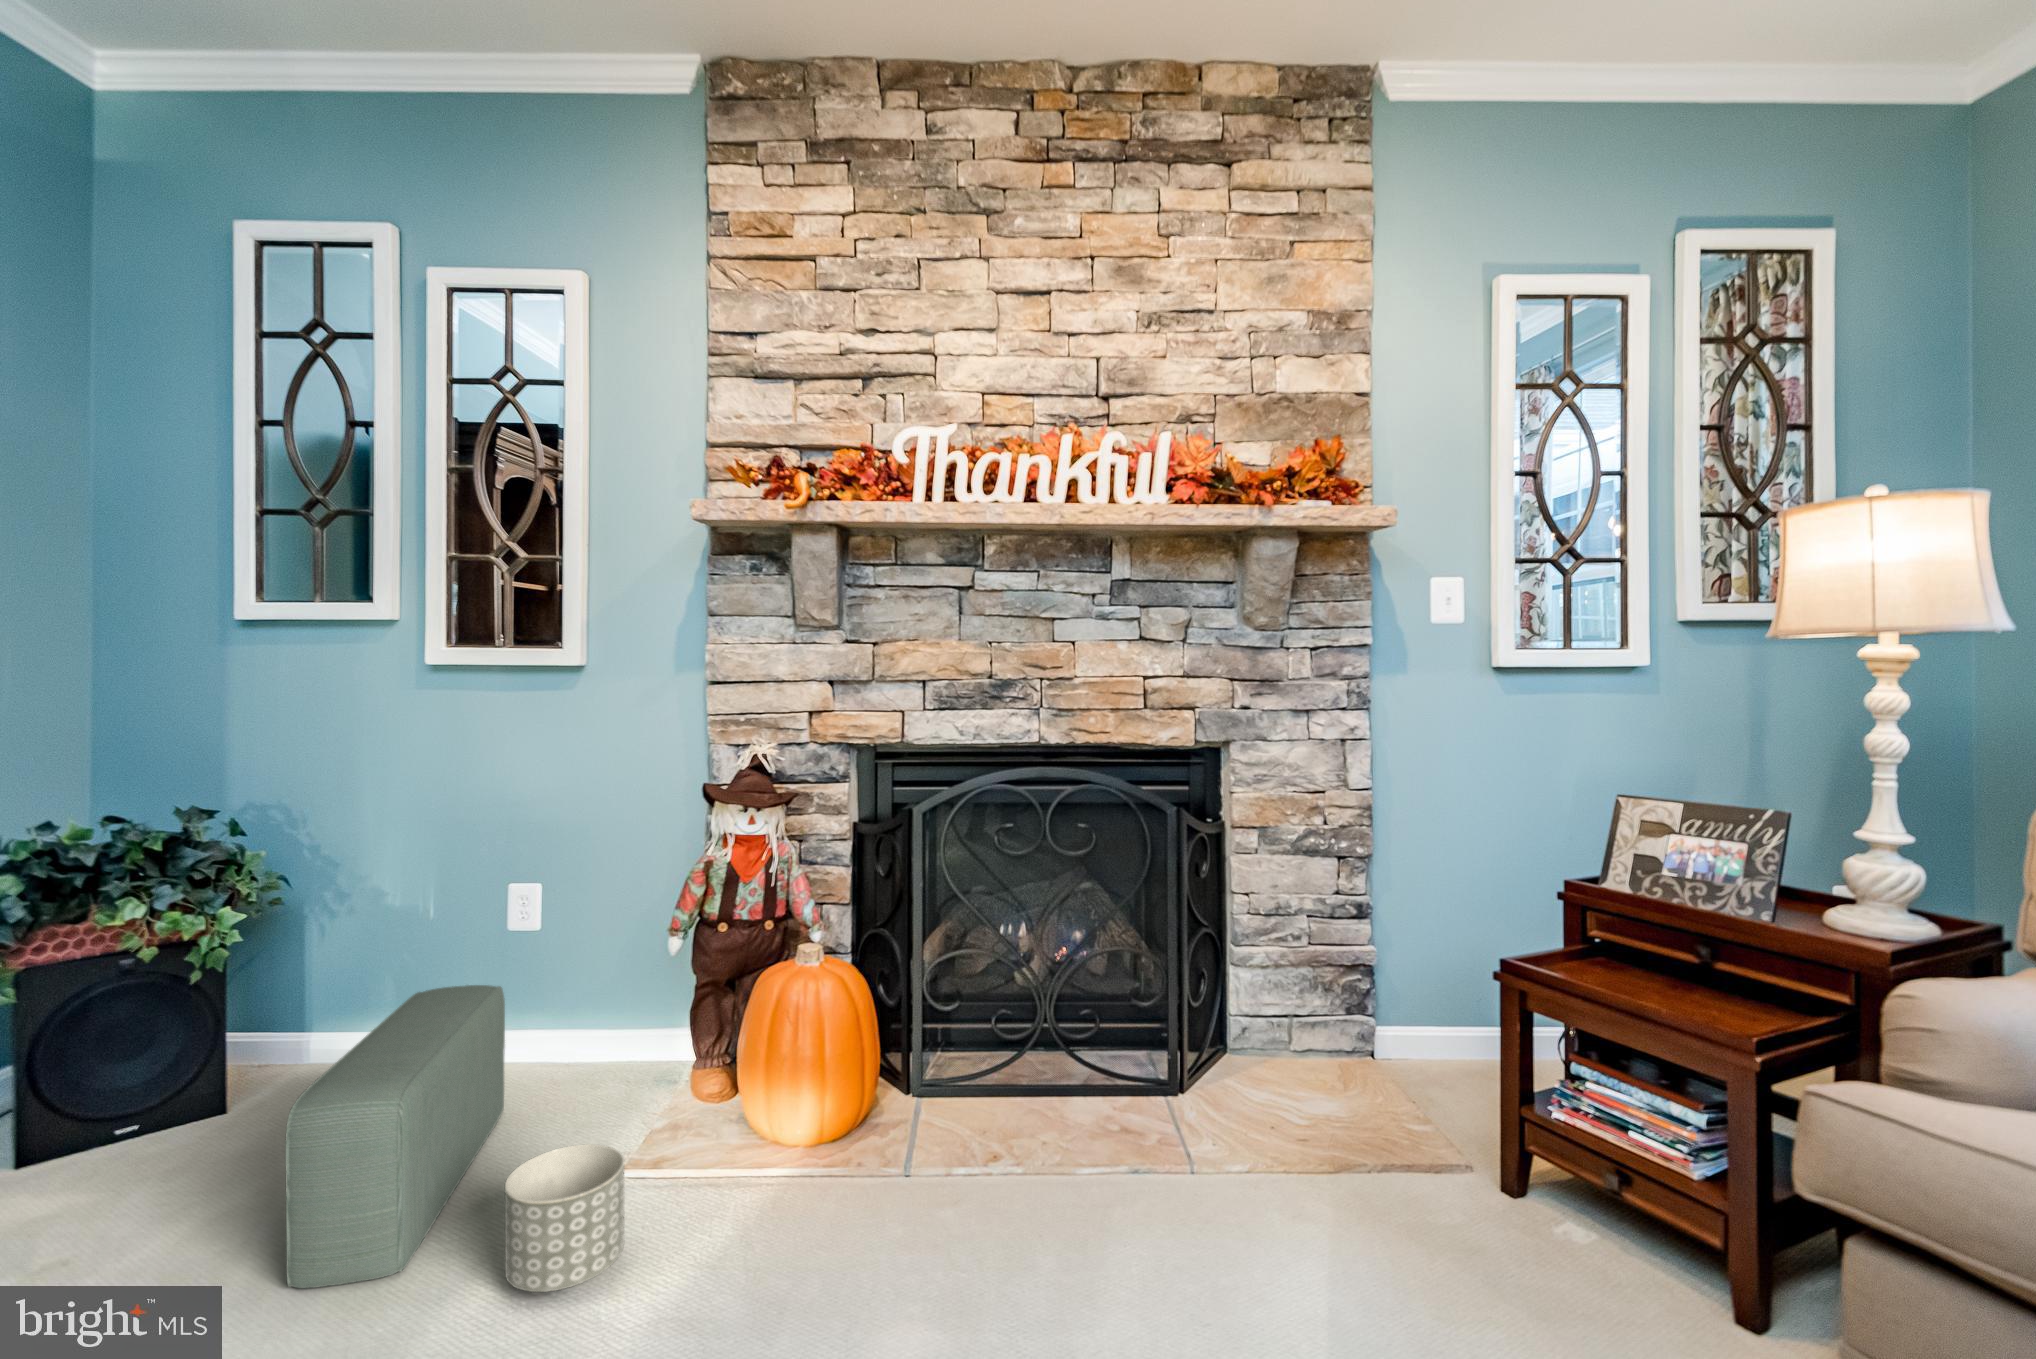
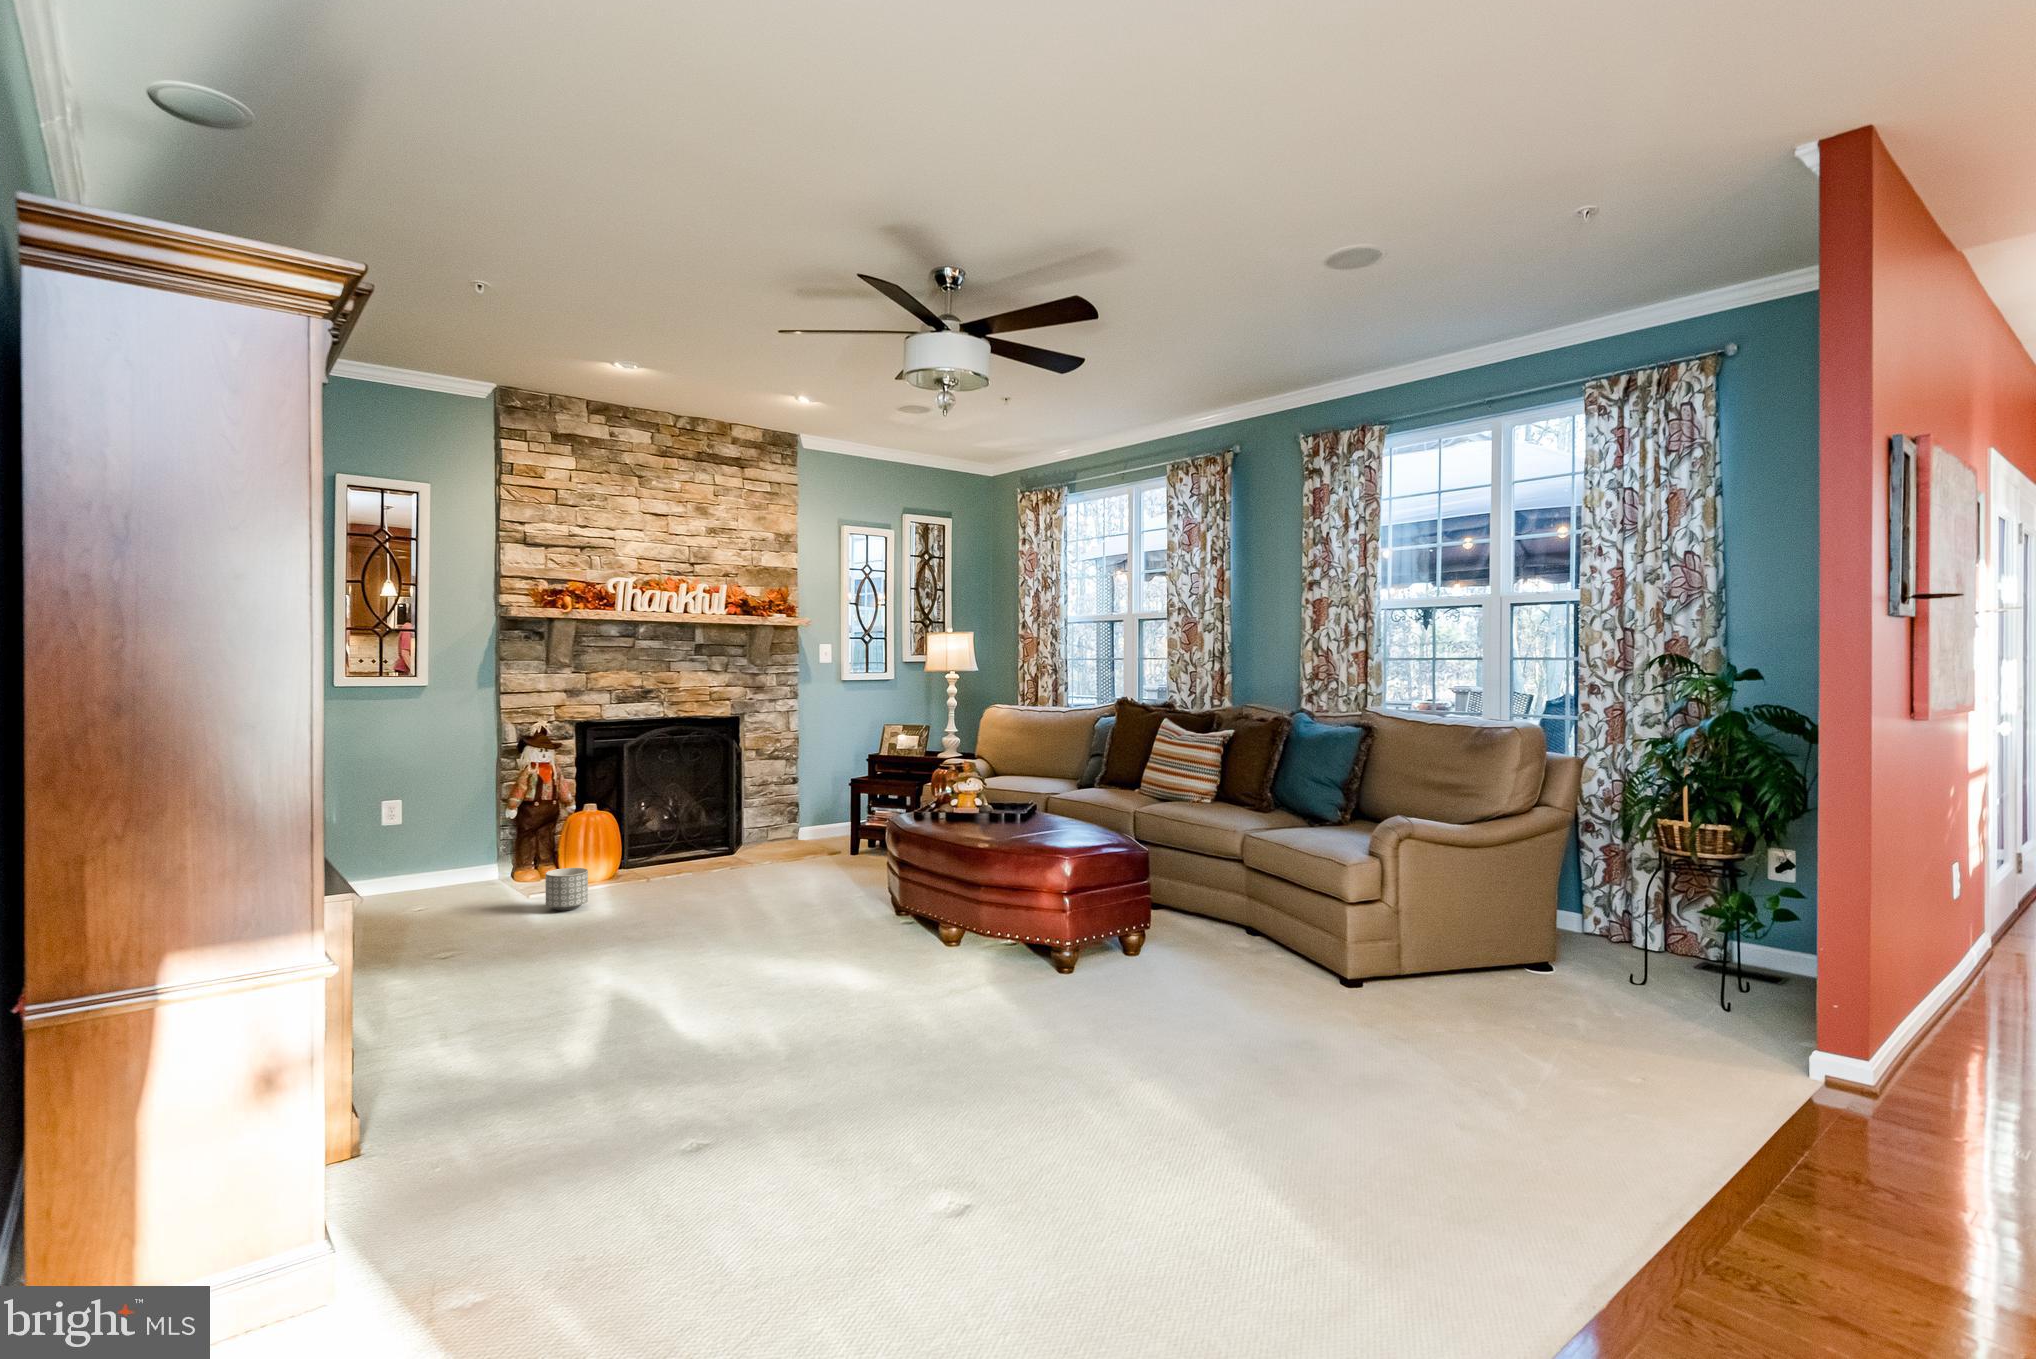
pouf: present [285,985,505,1288] -> none [402,838,505,925]

